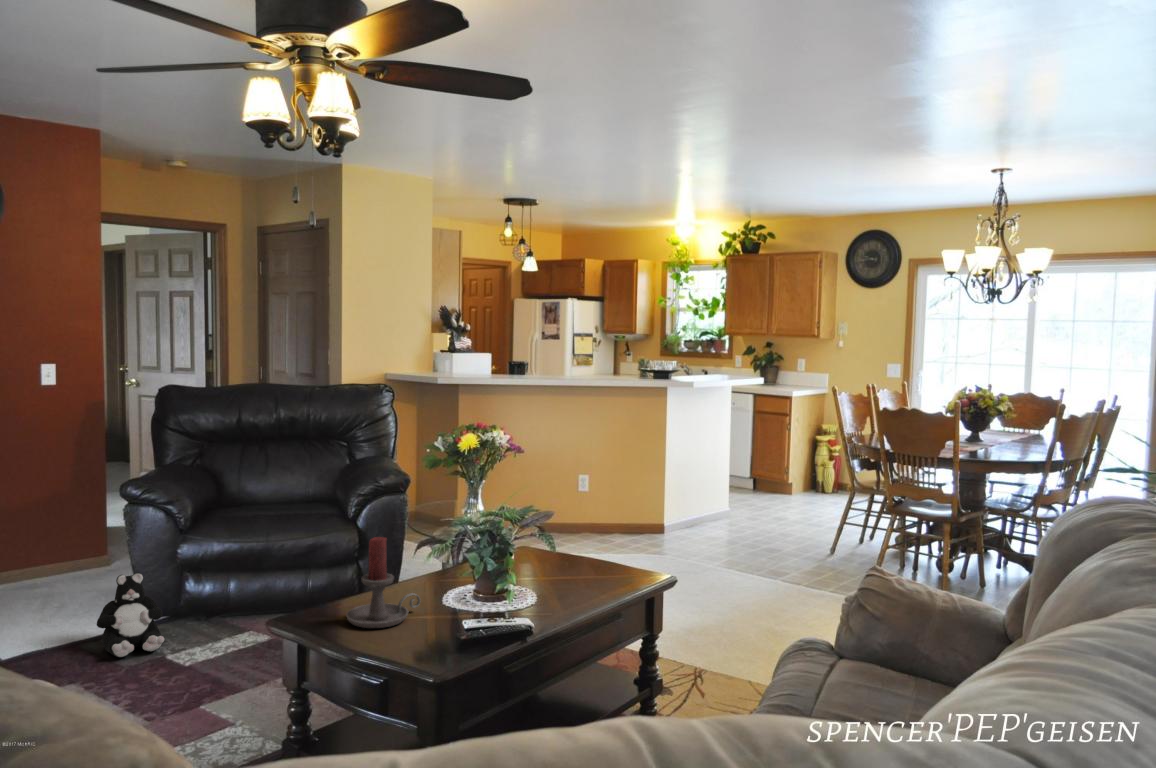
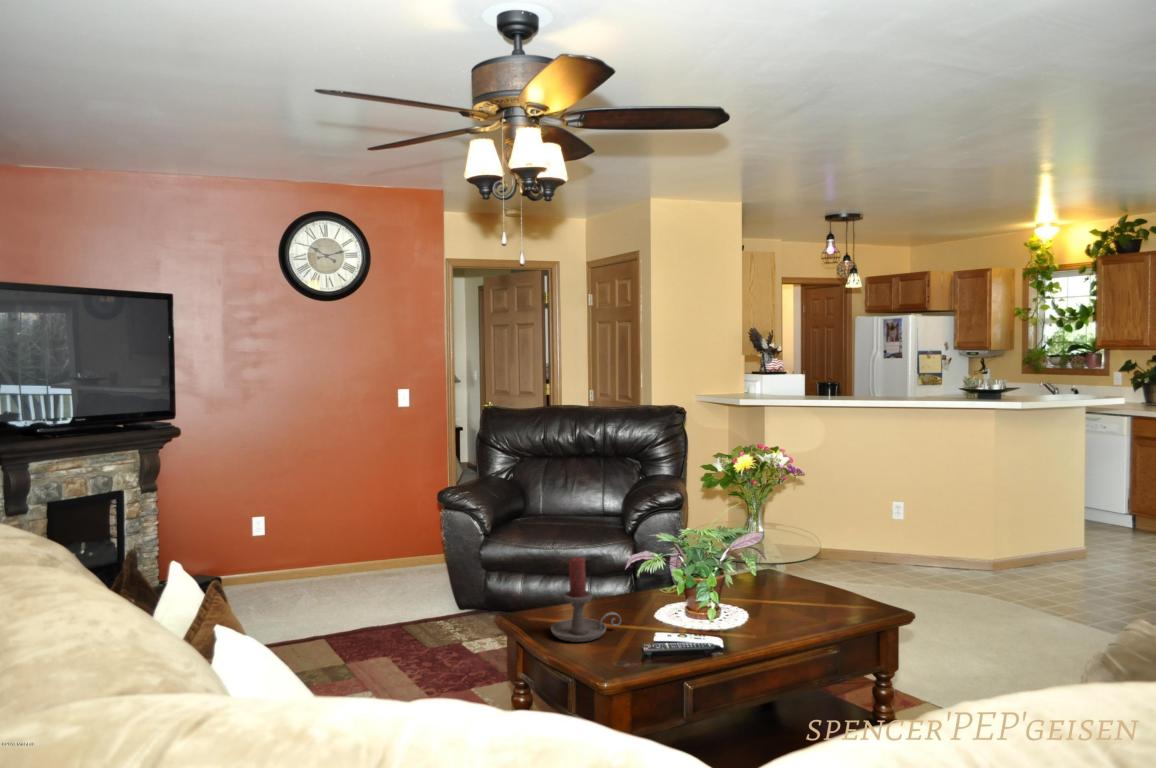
plush toy: present [97,572,164,657] -> none [418,569,468,638]

